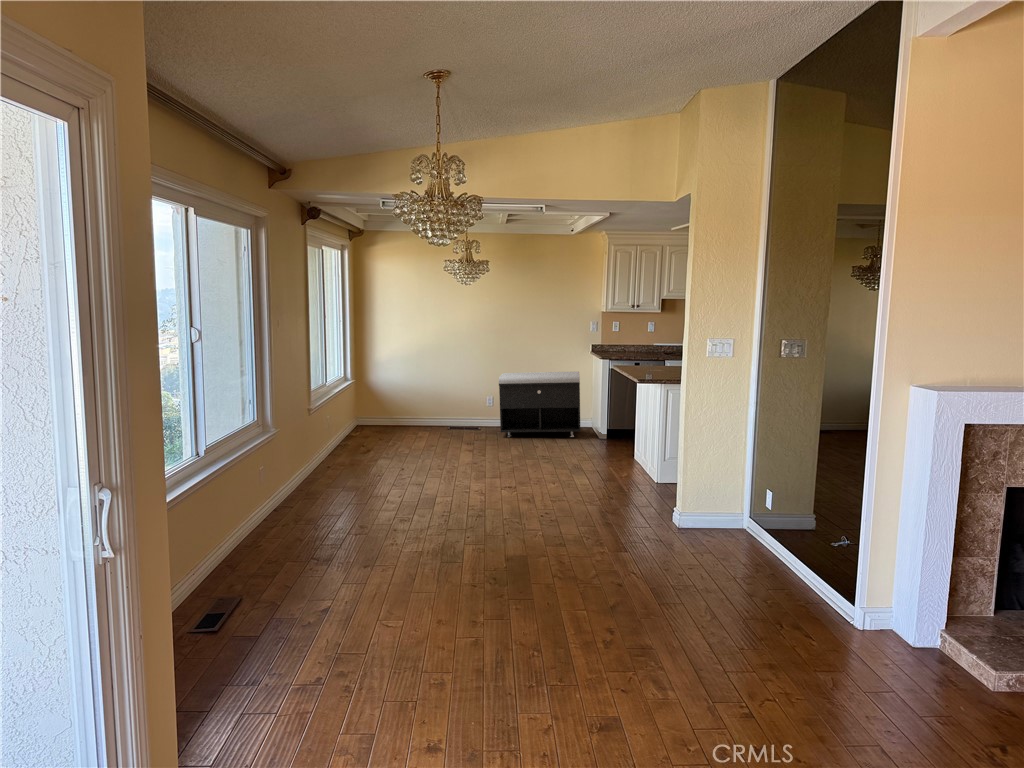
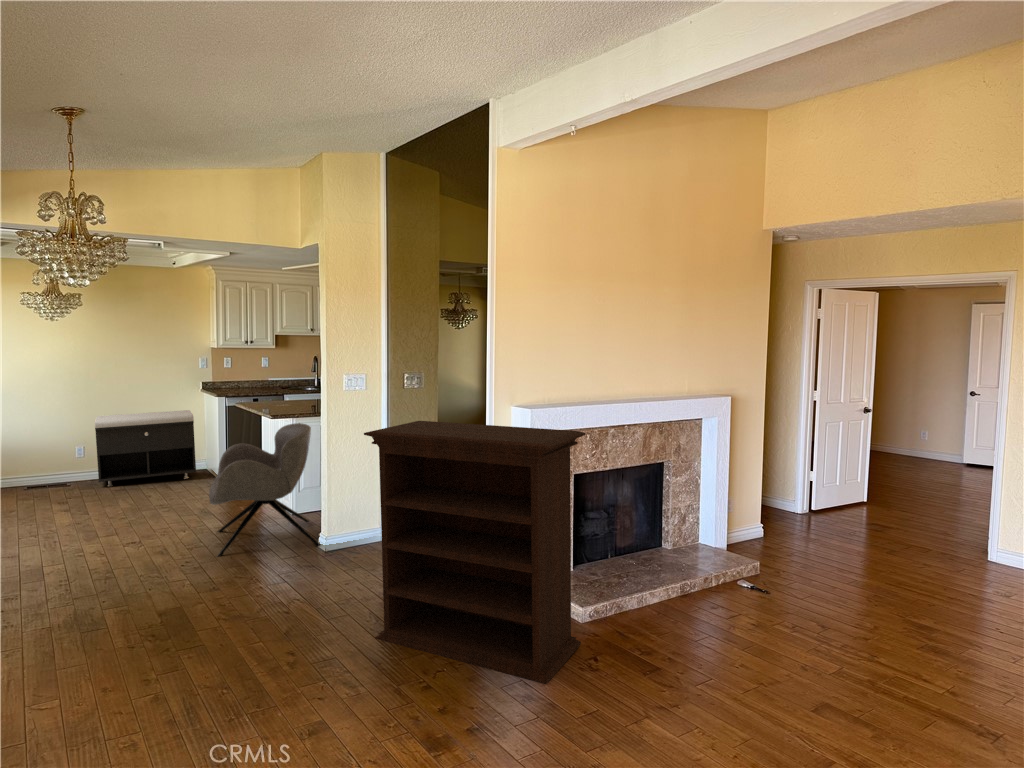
armchair: none [571,390,676,522] -> present [209,423,320,557]
bookshelf: none [697,396,1008,762] -> present [364,421,586,684]

